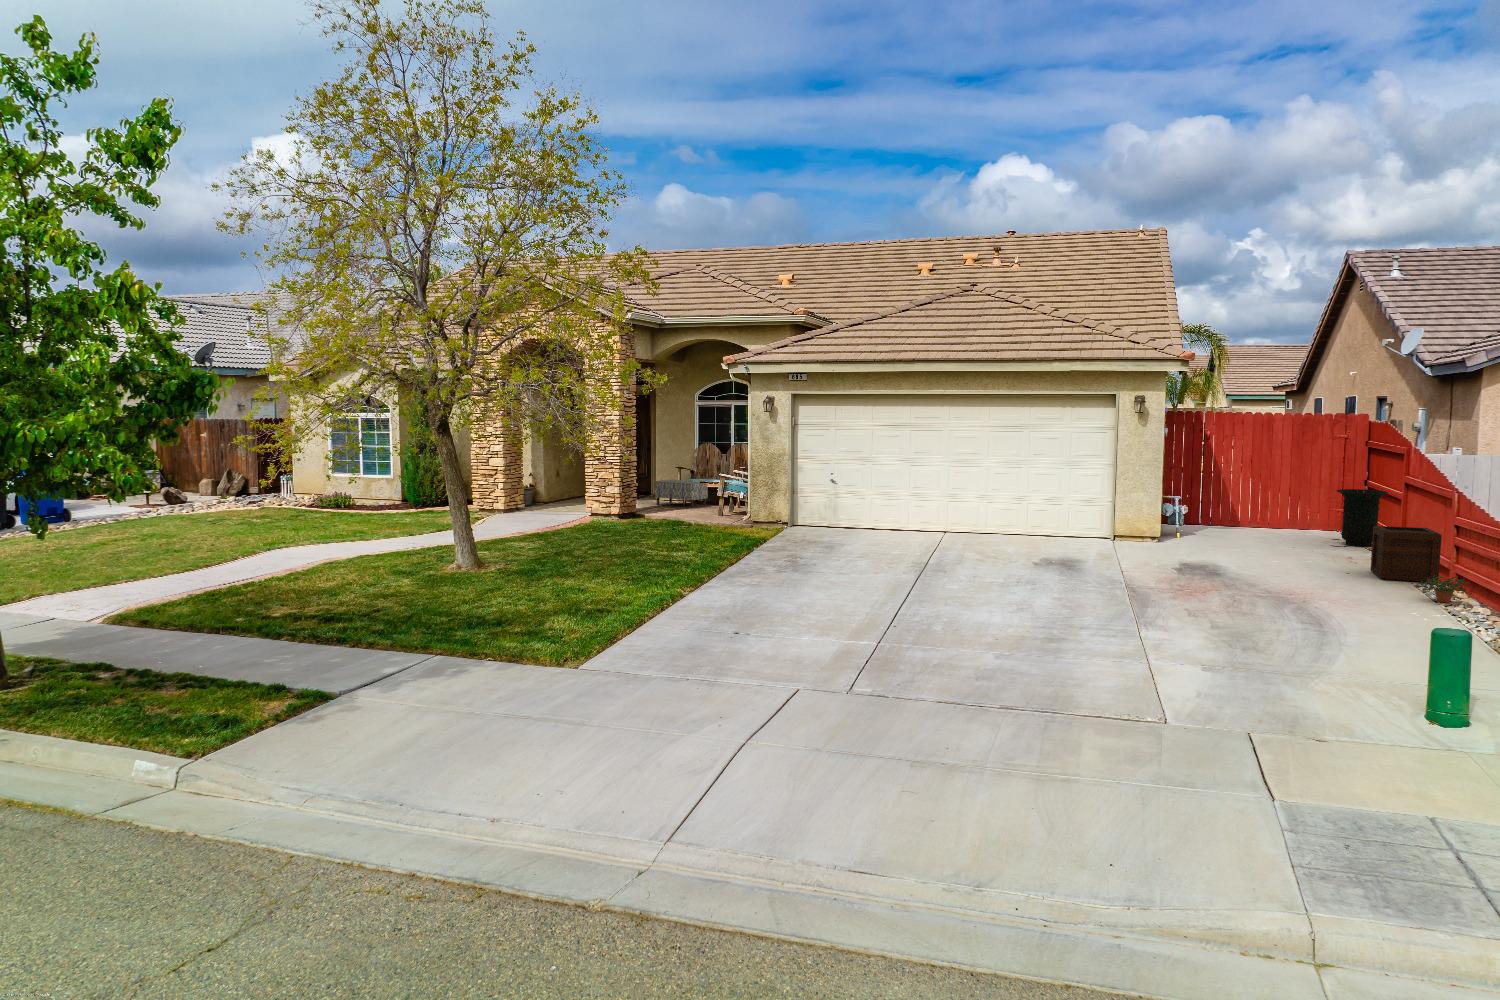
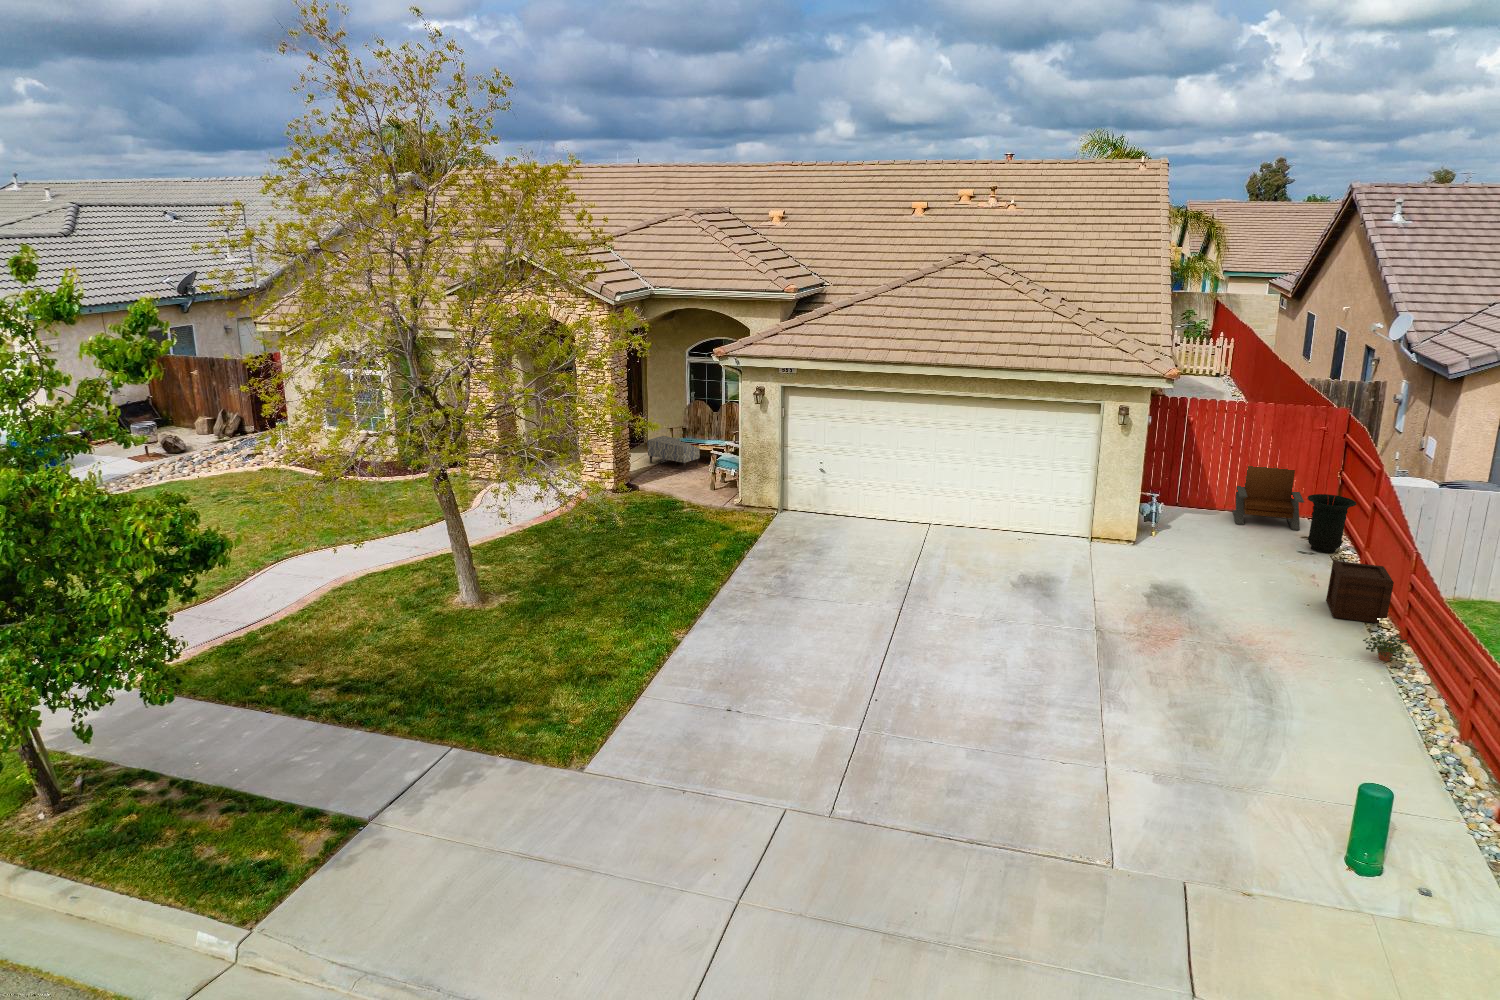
lounge chair: none [1258,476,1332,535] -> present [1232,465,1304,530]

